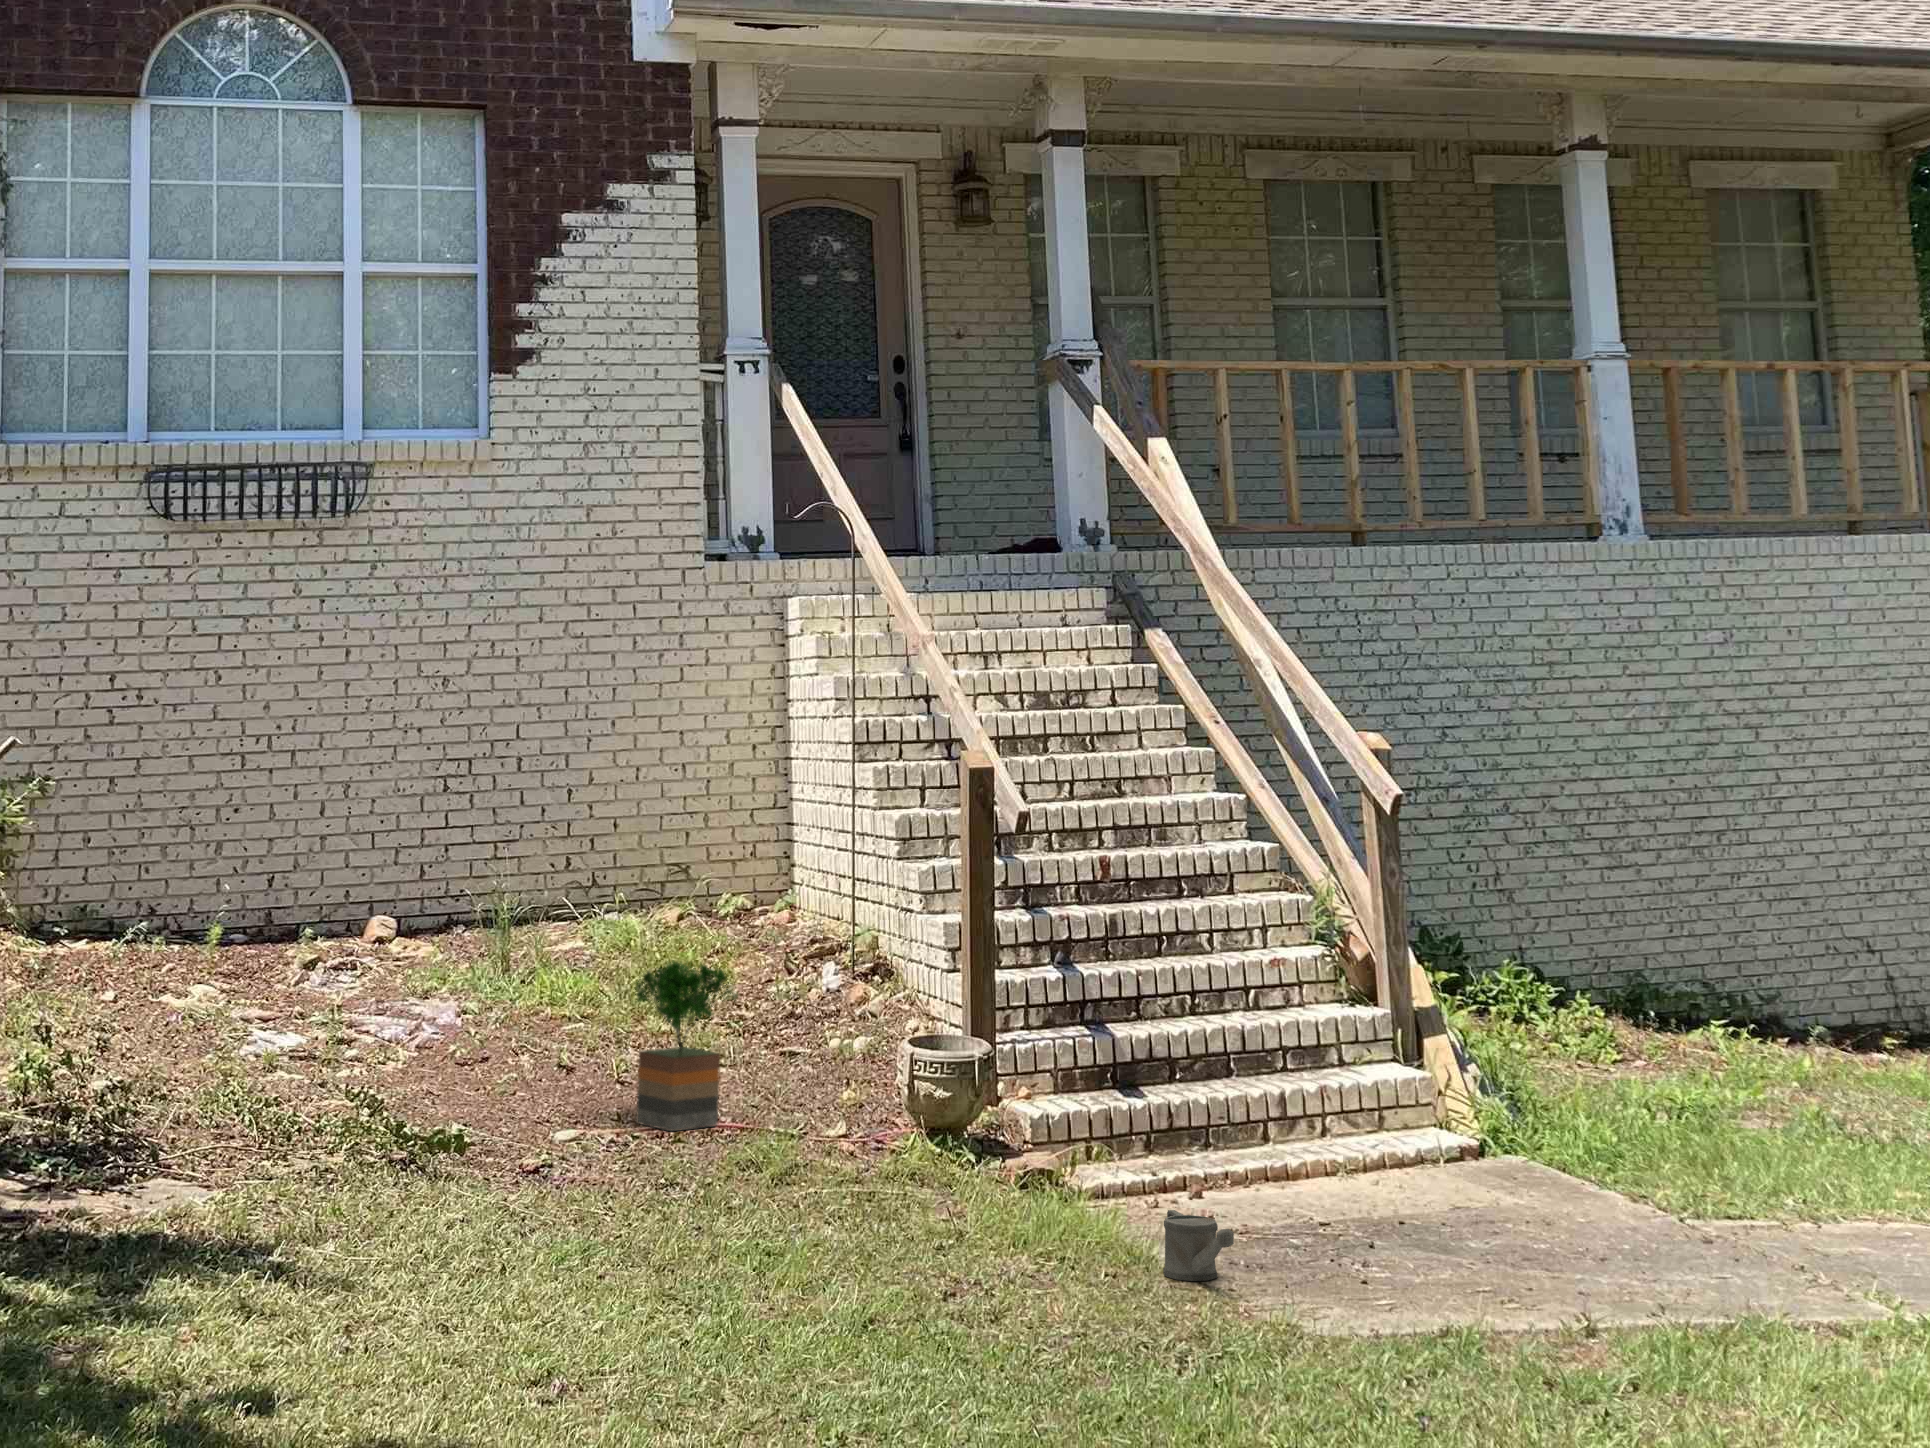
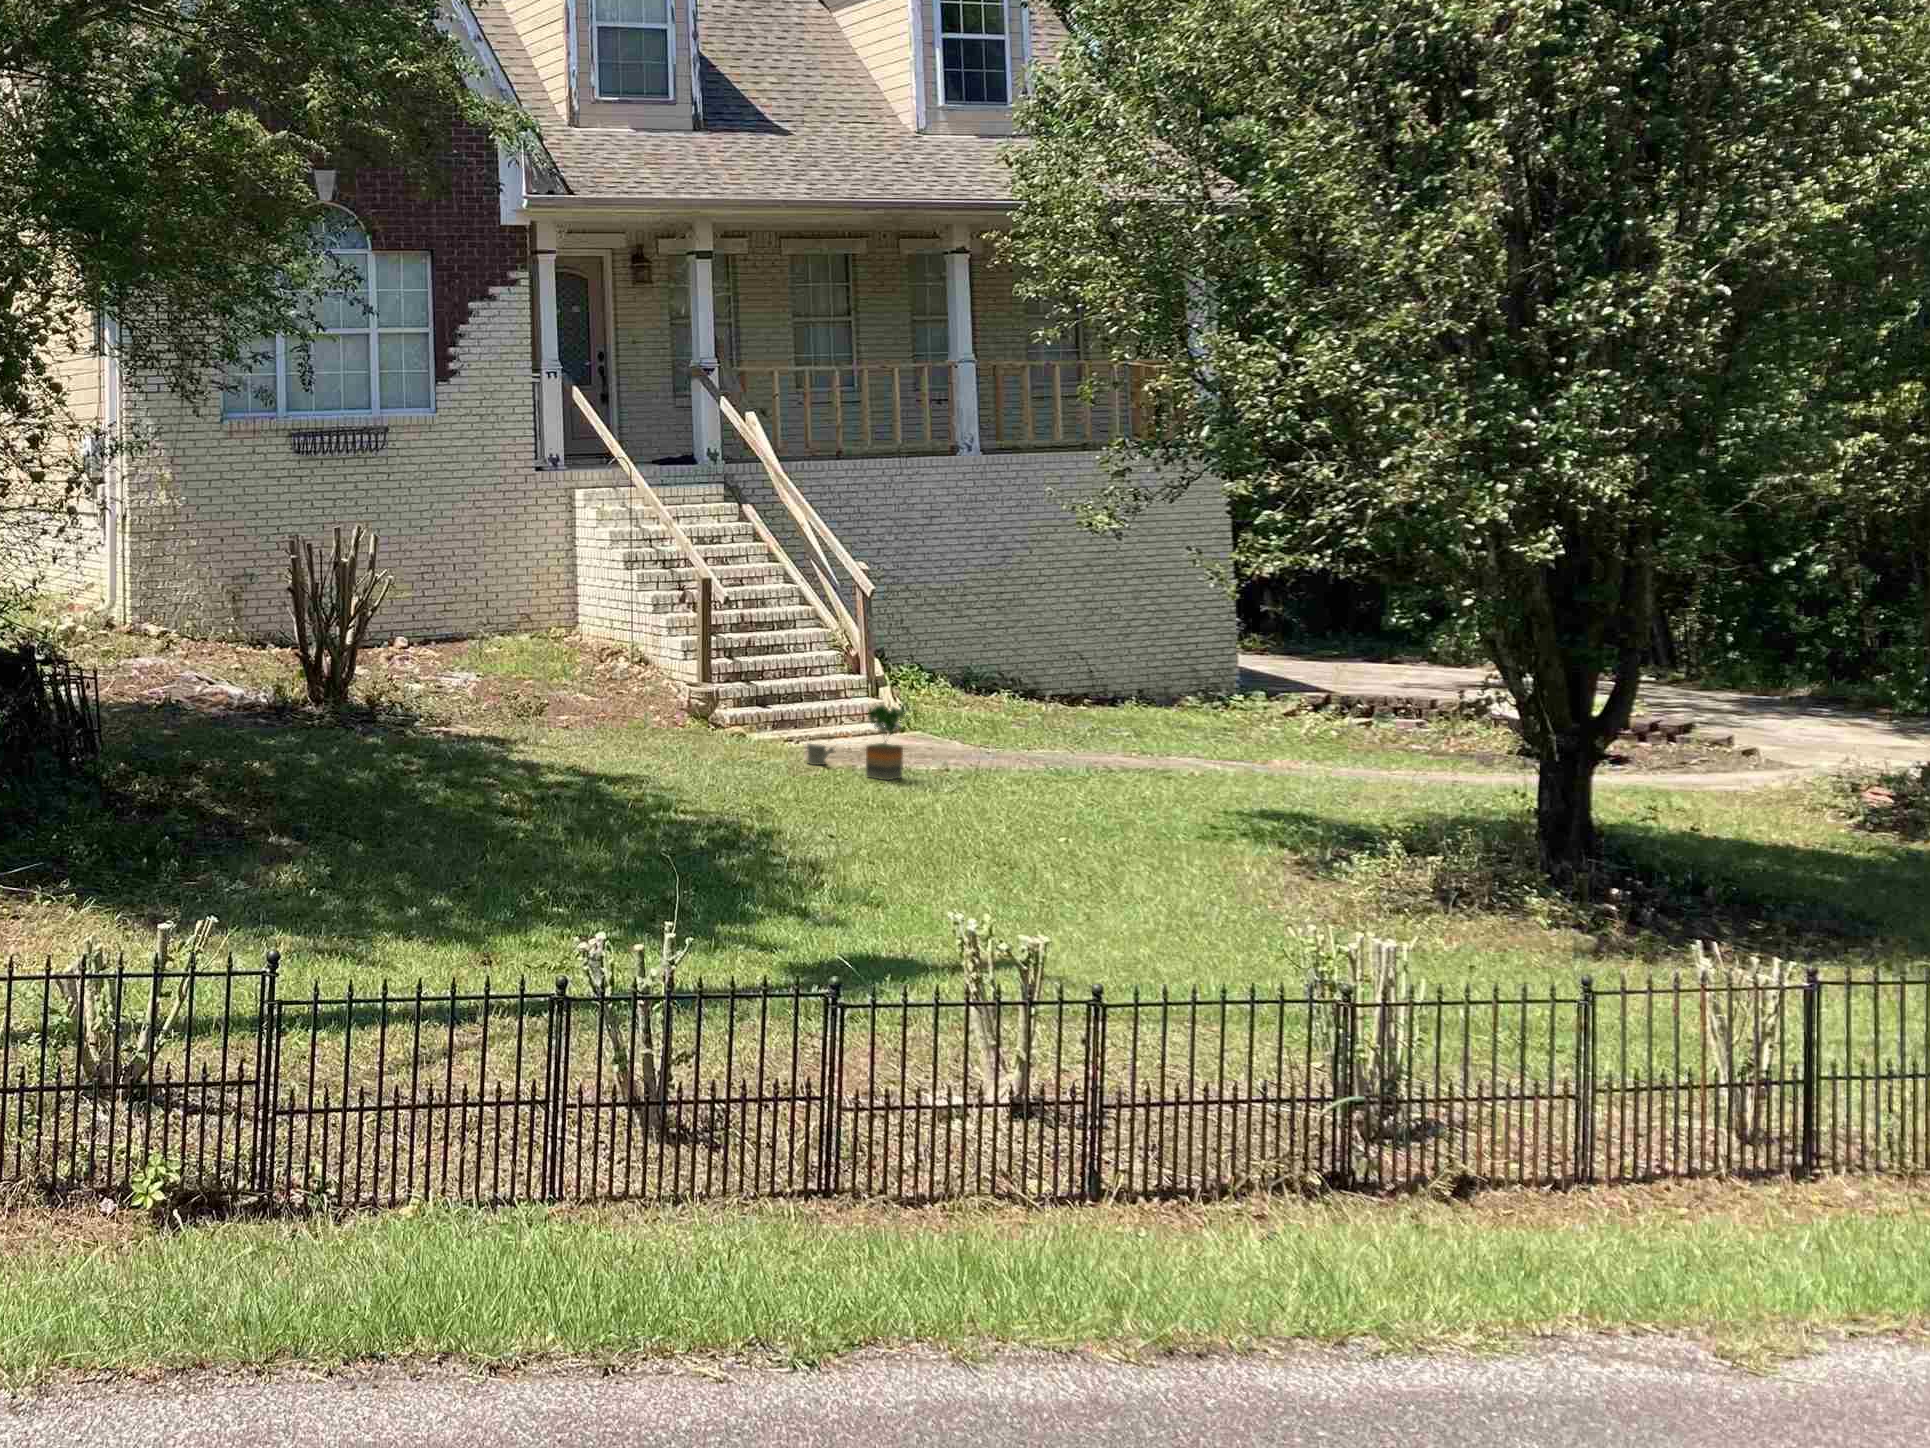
potted tree: present [635,961,738,1131] -> present [866,706,911,780]

